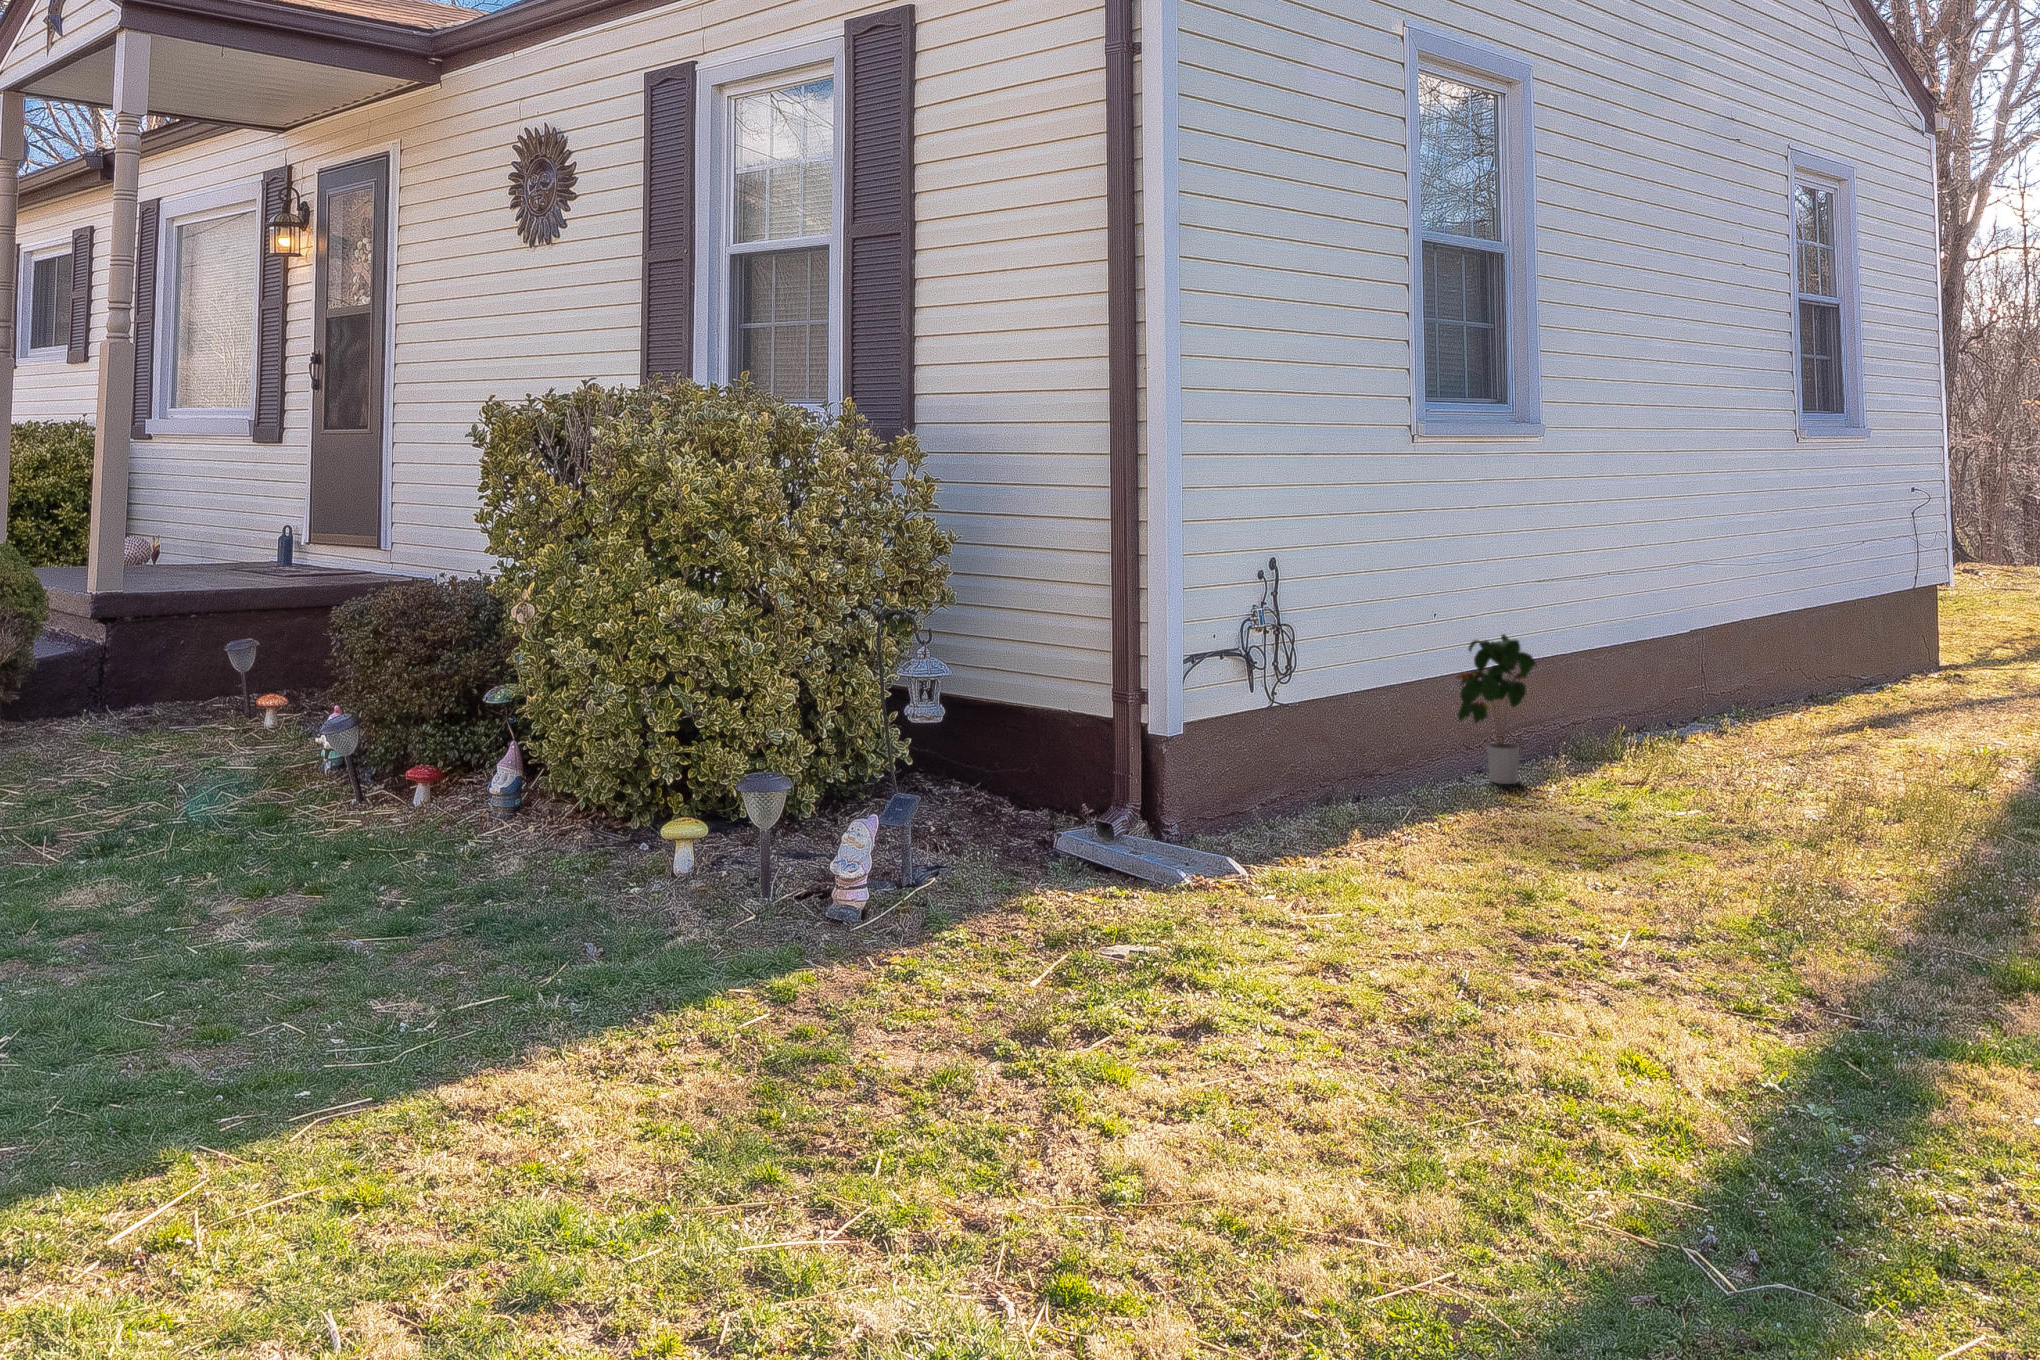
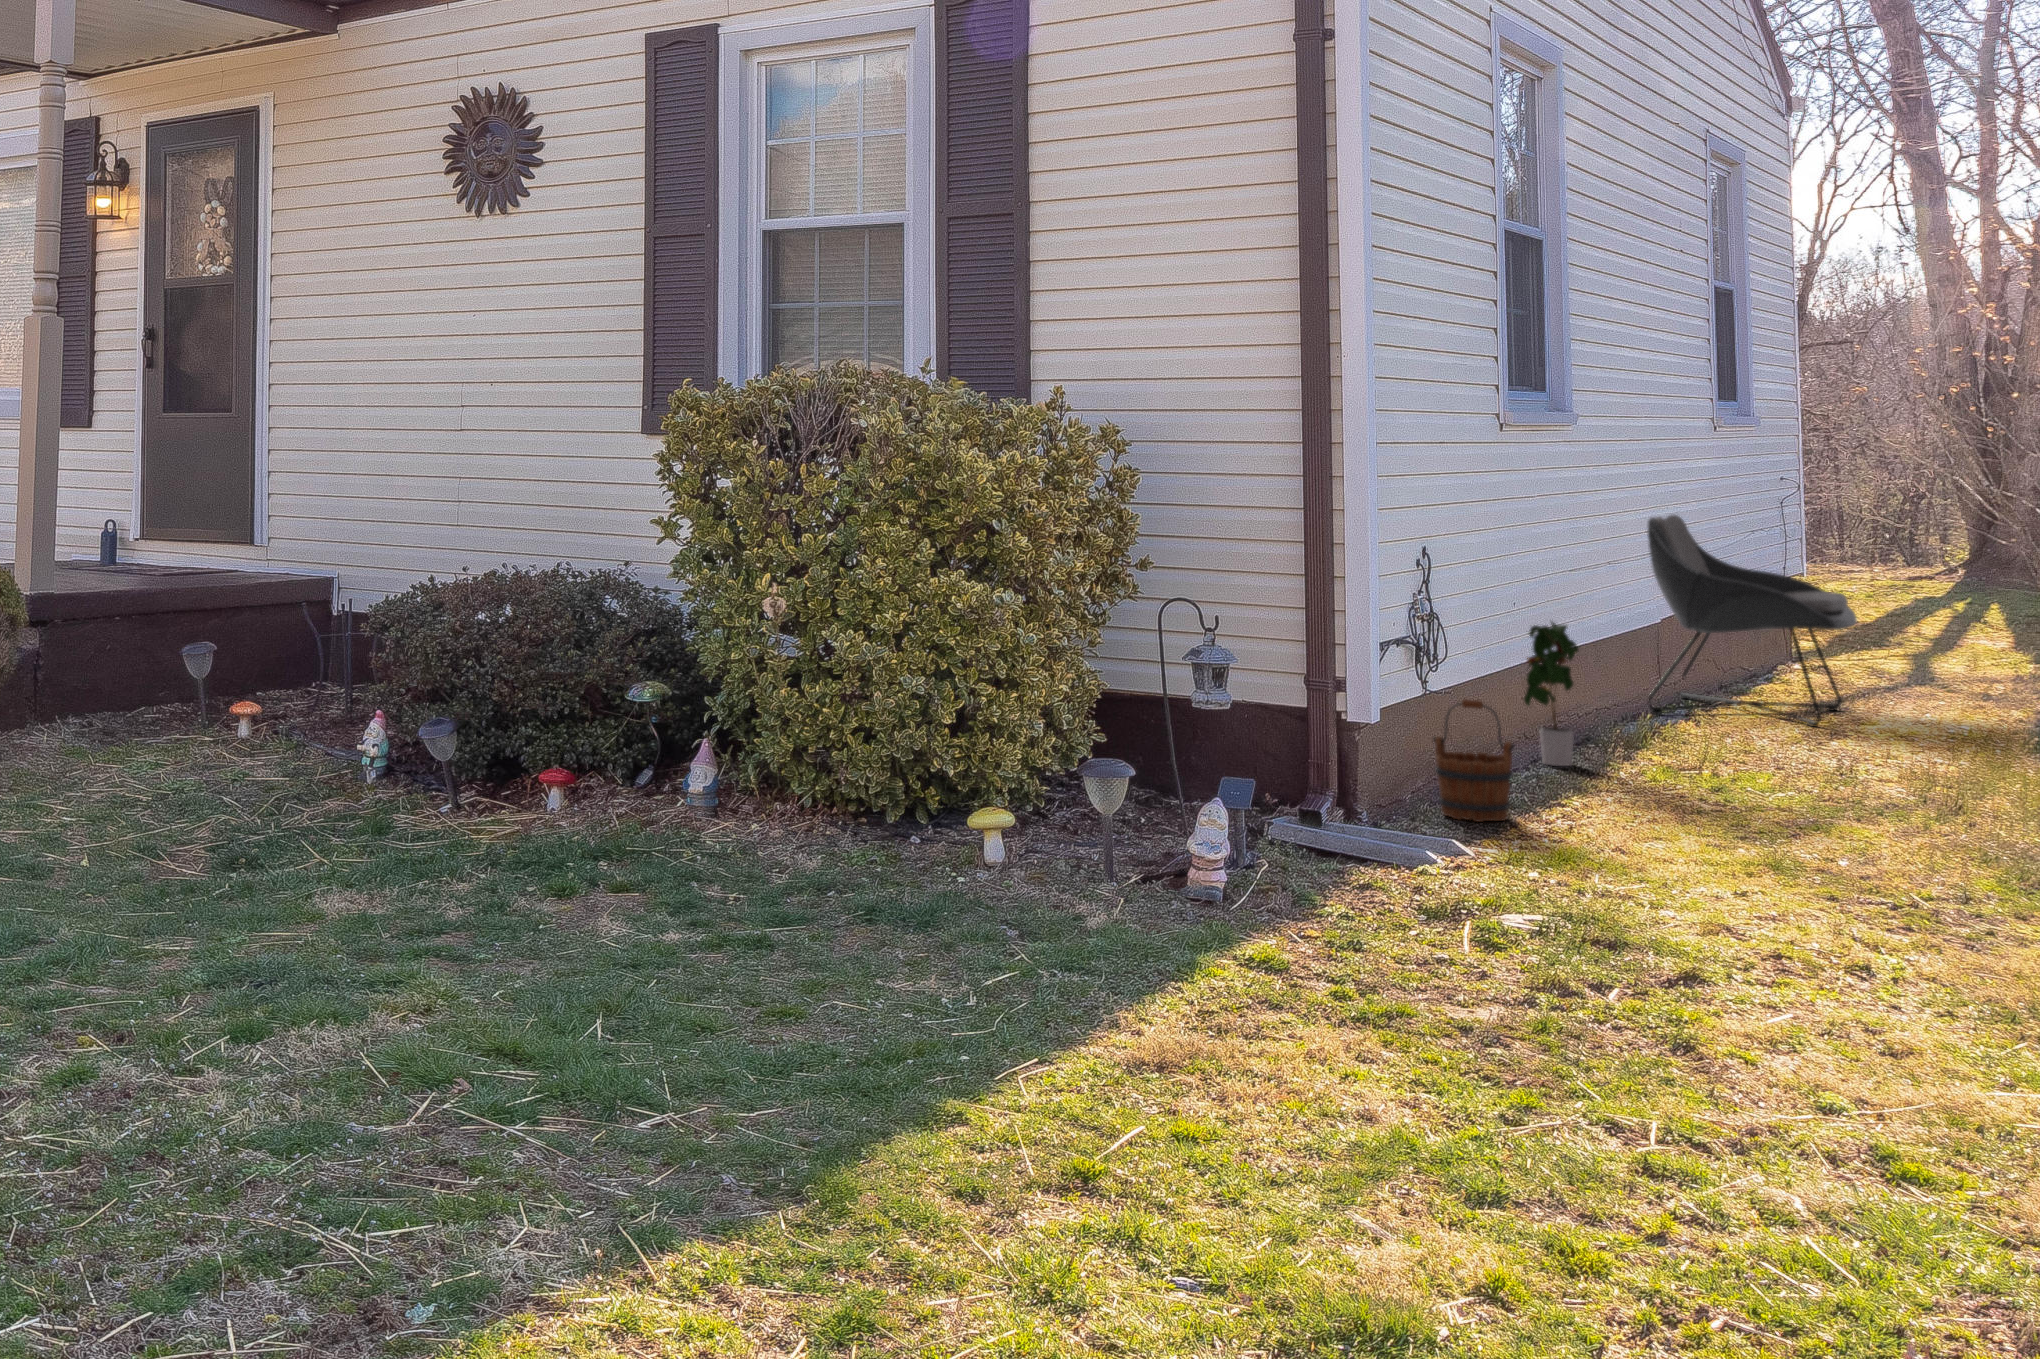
lounge chair: none [1694,519,1924,747] -> present [1647,515,1857,727]
wooden bucket: none [1278,717,1351,843] -> present [1433,699,1514,822]

